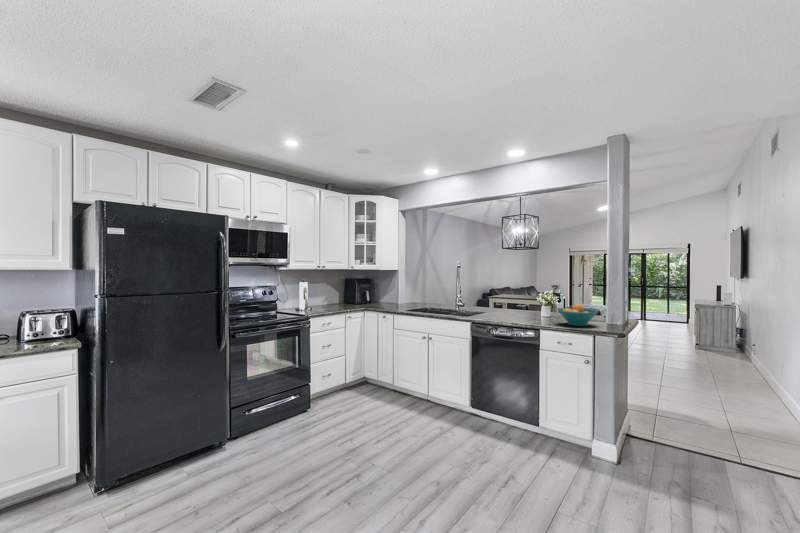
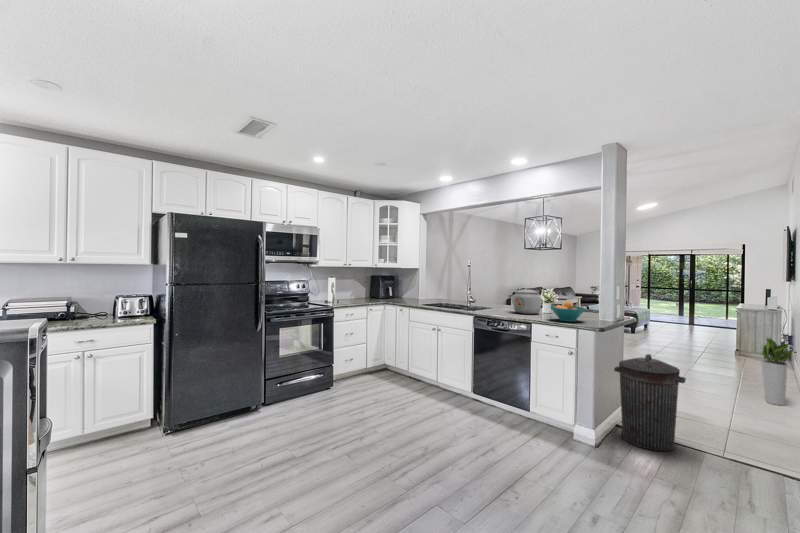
kettle: none [506,289,544,318] -> present [511,288,545,314]
planter: none [738,333,779,400] -> present [761,338,793,405]
trash can: none [630,359,709,465] -> present [614,354,686,451]

